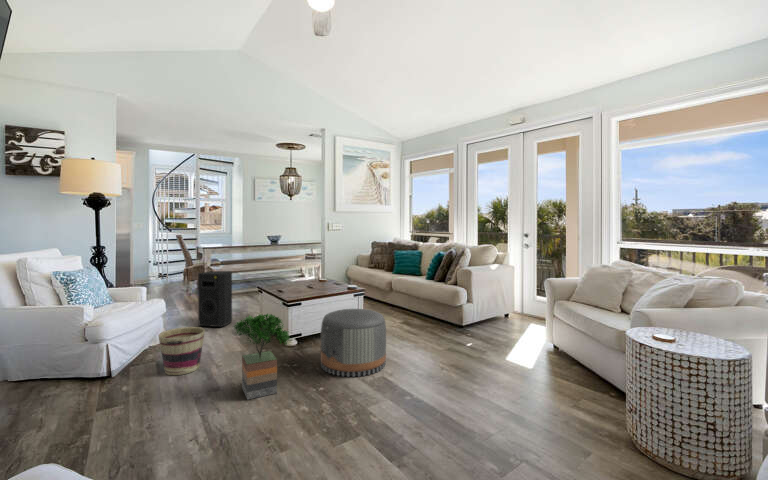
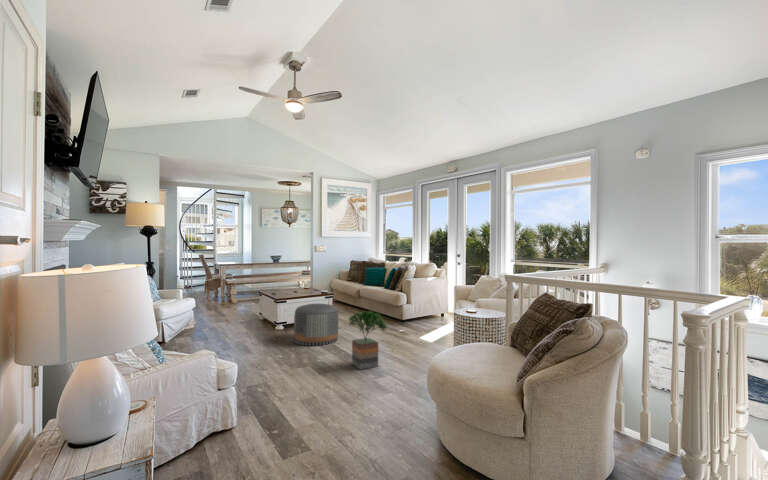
speaker: present [198,271,232,327] -> none [215,280,240,321]
potted tree: present [234,314,289,400] -> present [349,311,387,369]
basket: present [158,327,205,375] -> none [190,315,219,344]

